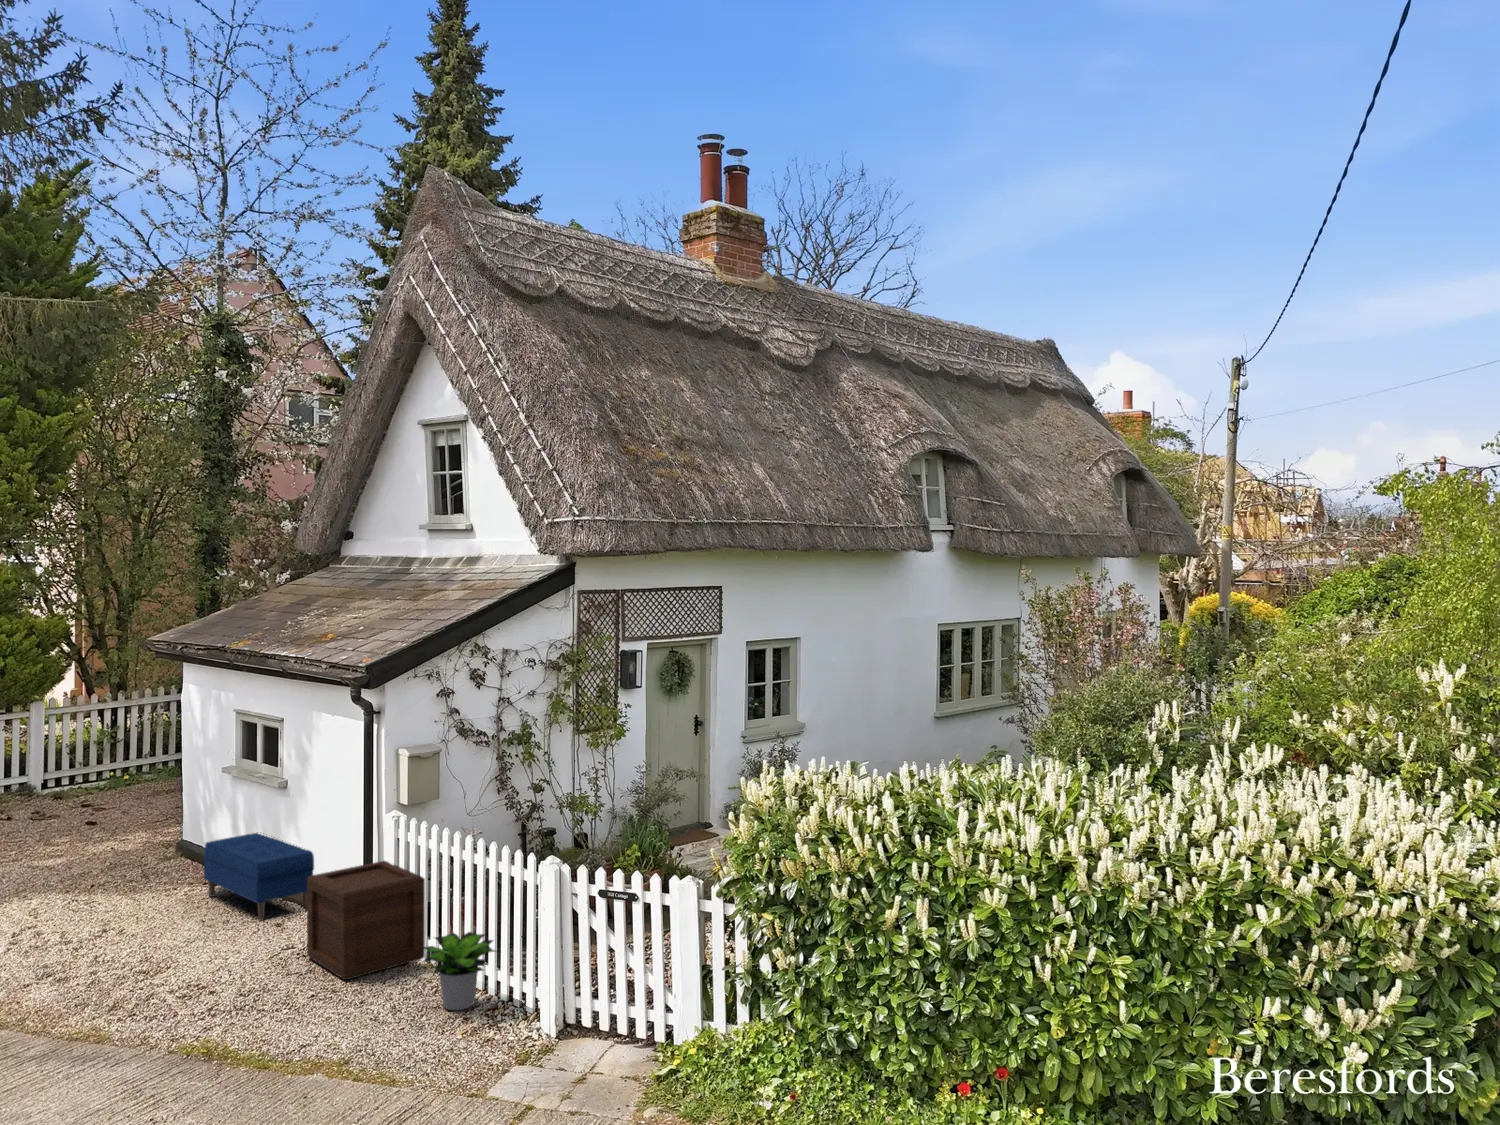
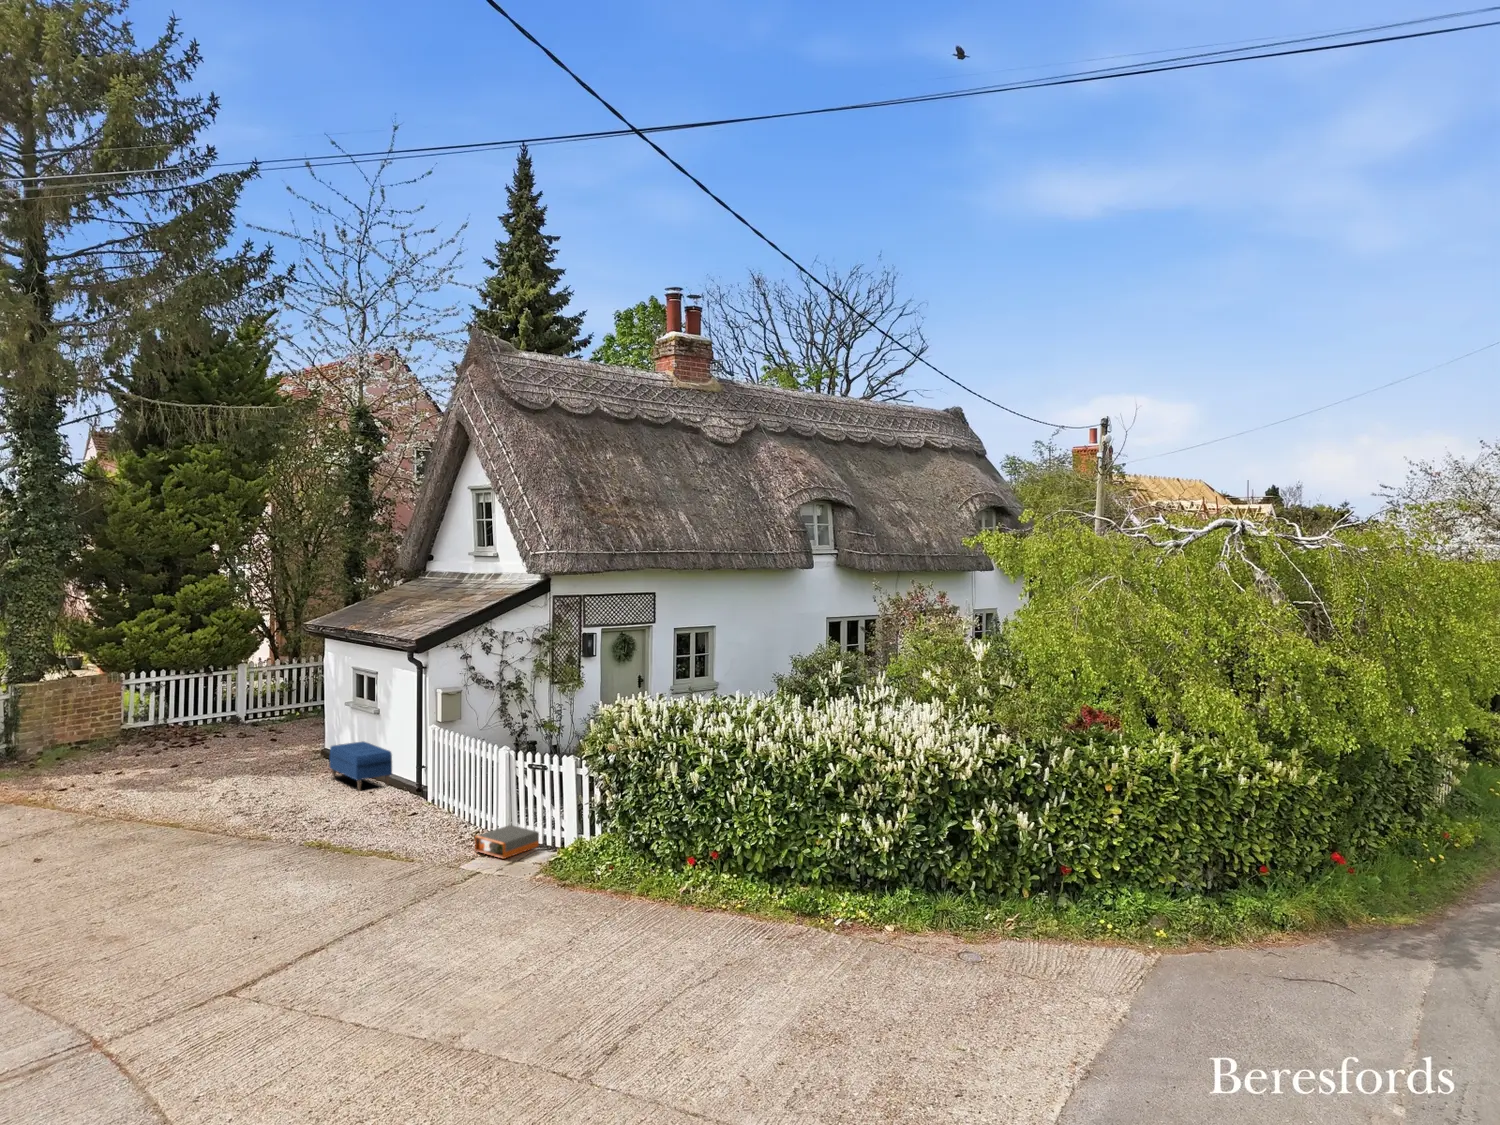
wooden crate: present [307,861,425,980] -> none [379,754,446,819]
potted plant: present [423,932,496,1010] -> none [434,791,481,833]
storage box: none [515,997,625,1070] -> present [475,825,539,859]

